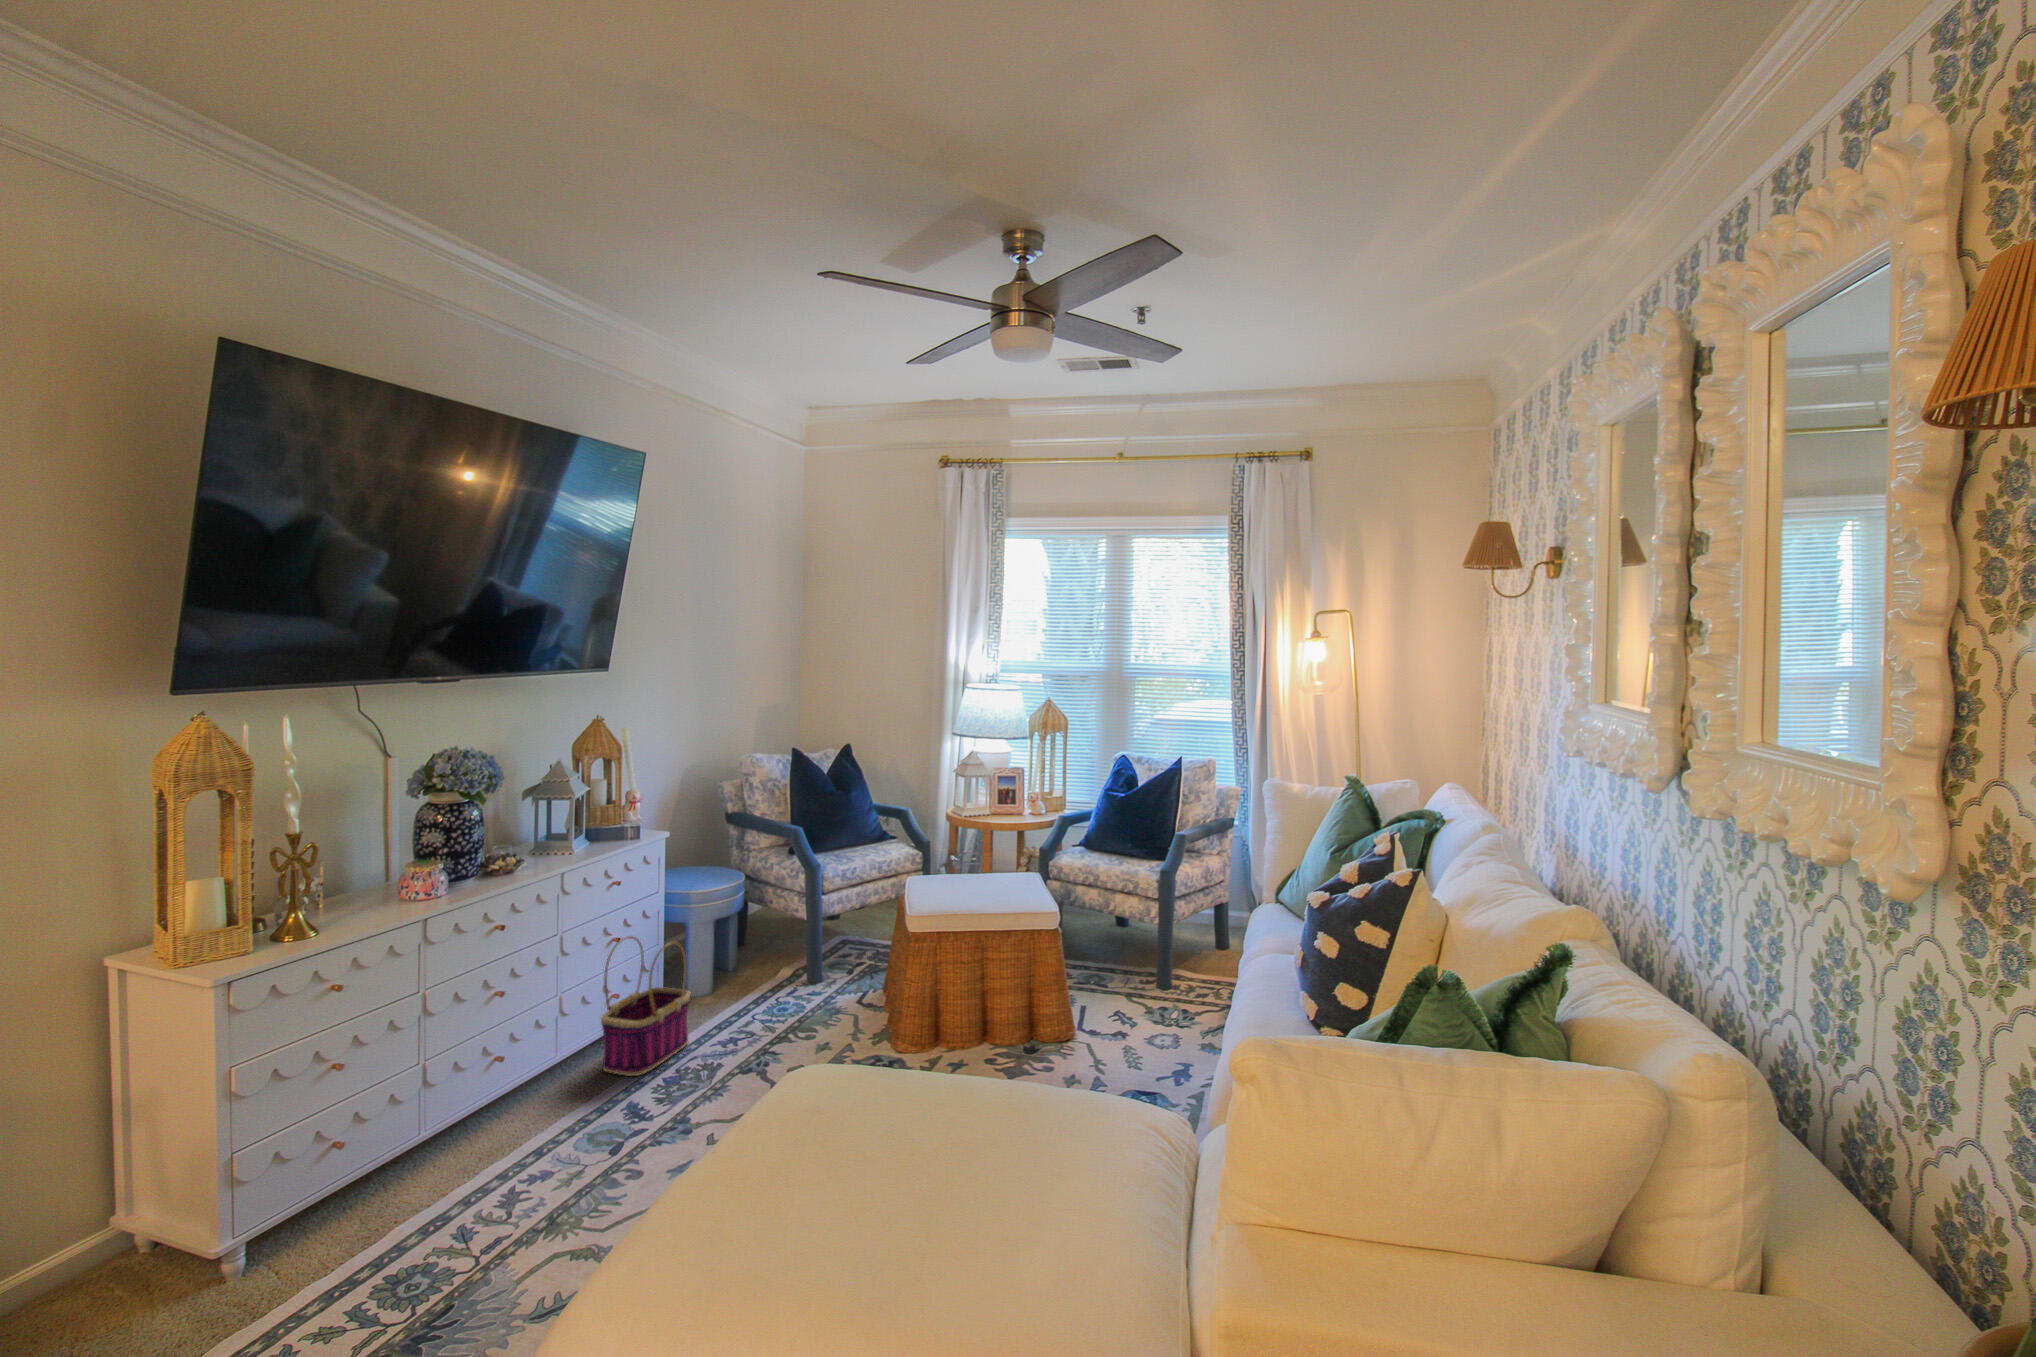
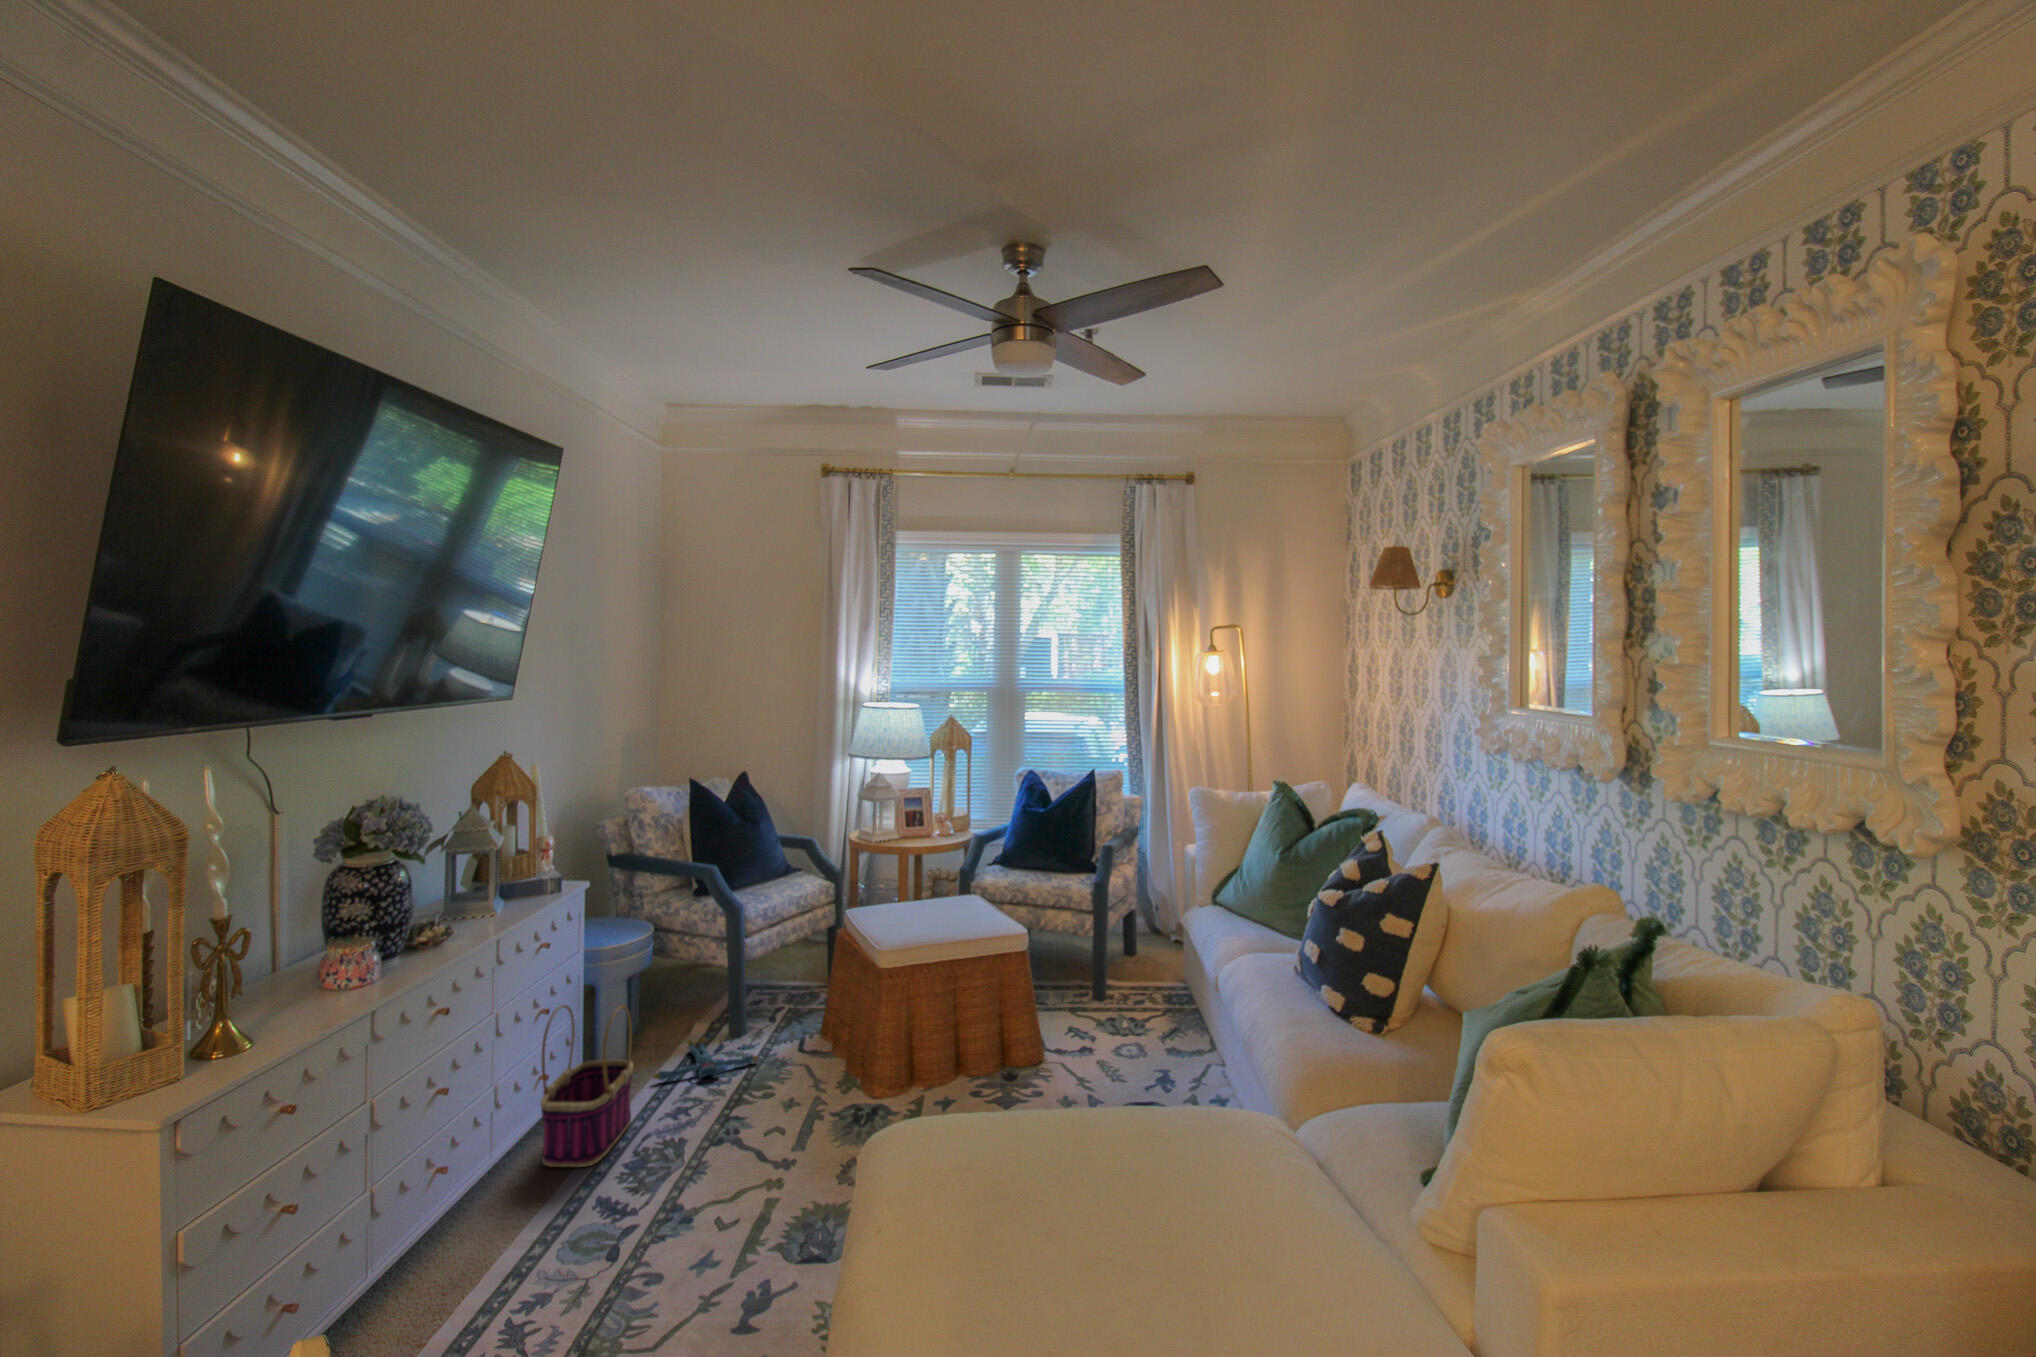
plush toy: none [722,980,817,1015] -> present [653,1037,758,1080]

